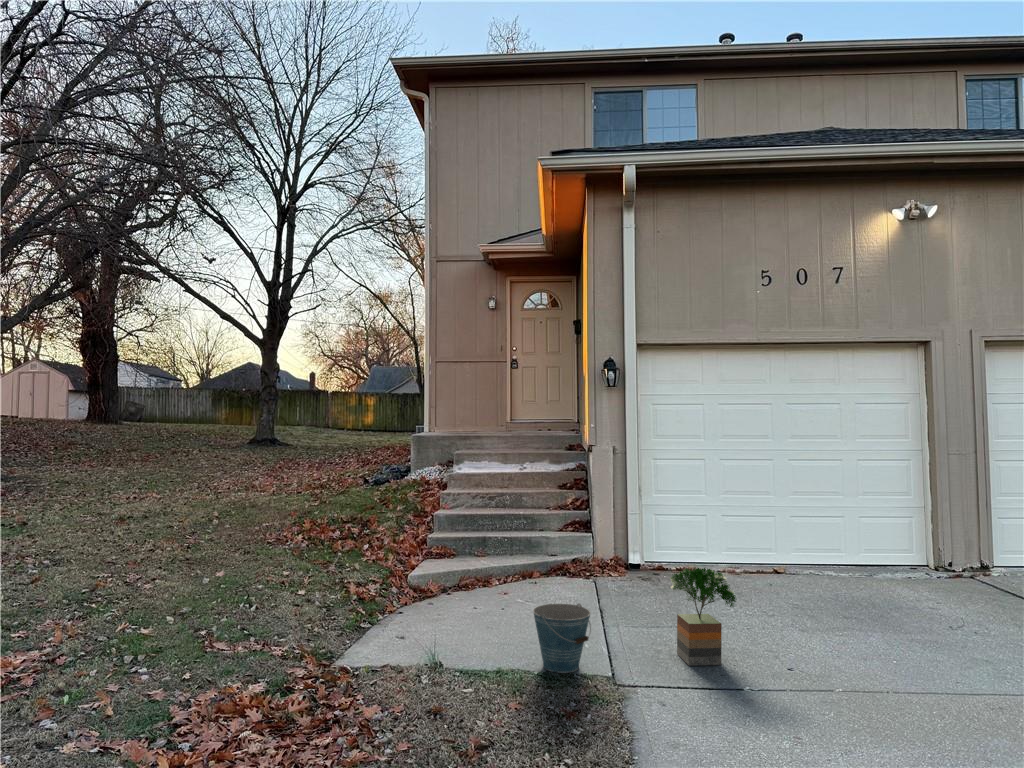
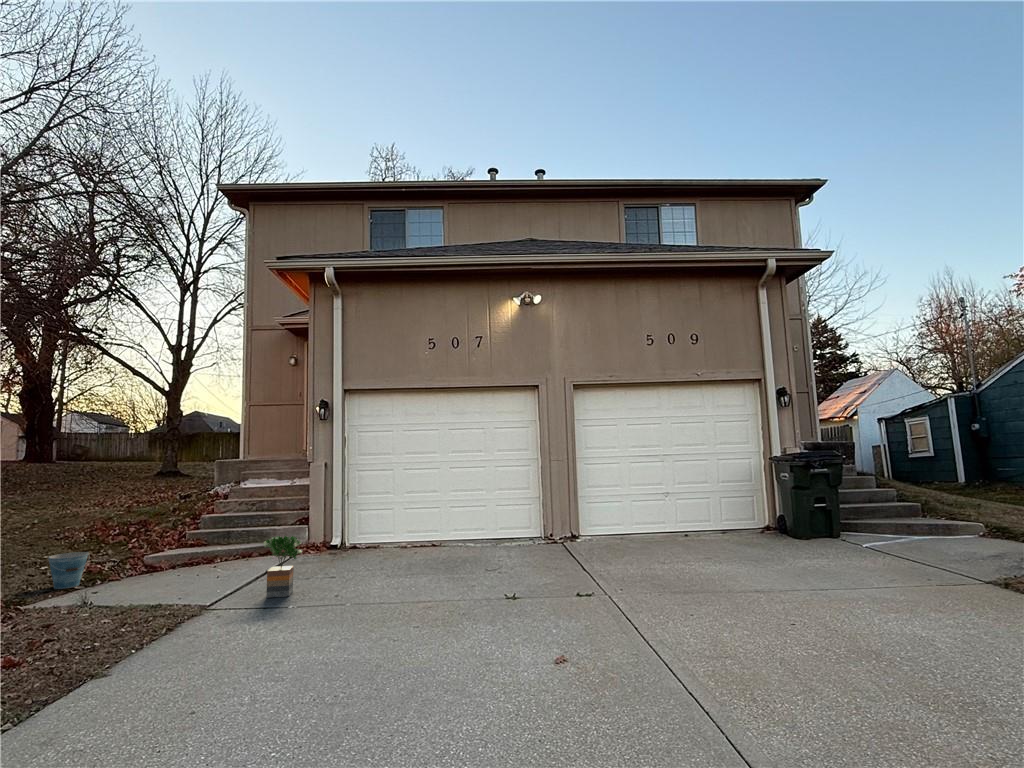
bucket: present [533,604,591,673] -> present [48,552,89,589]

